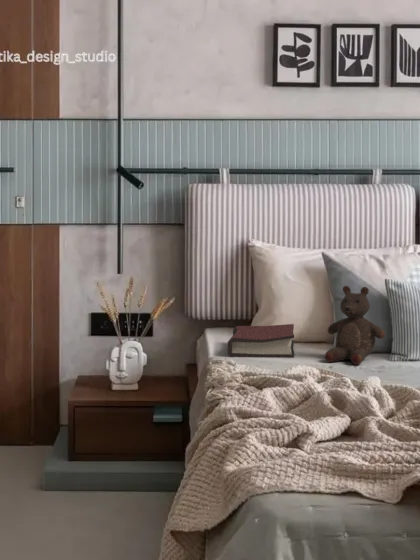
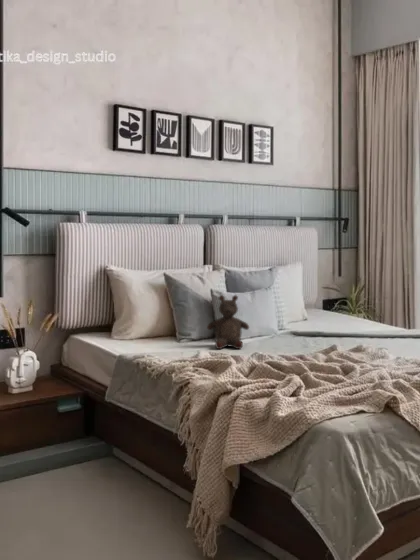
hardback book: present [228,324,294,358] -> none [122,326,188,354]

